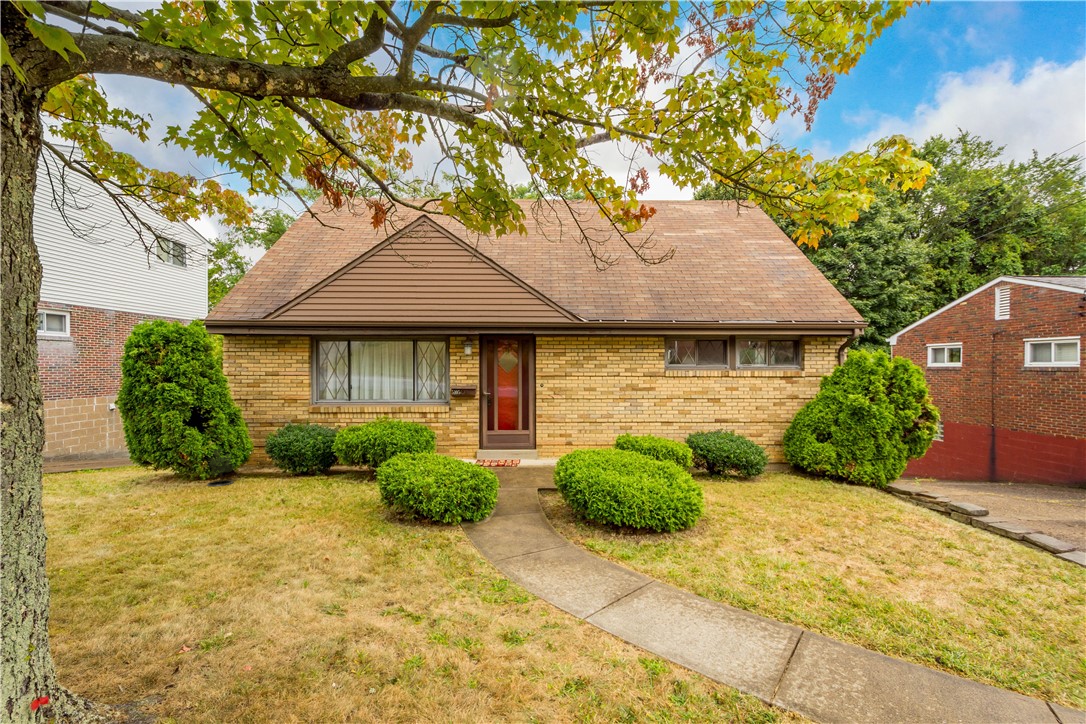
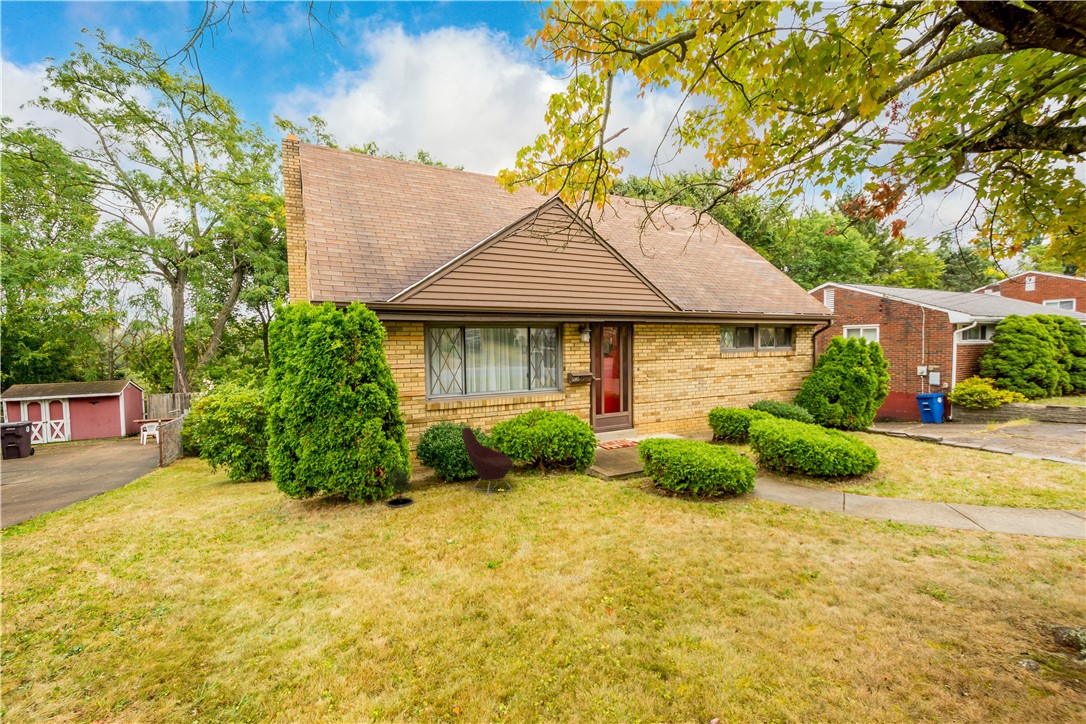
chair: none [275,427,323,488] -> present [462,427,513,496]

